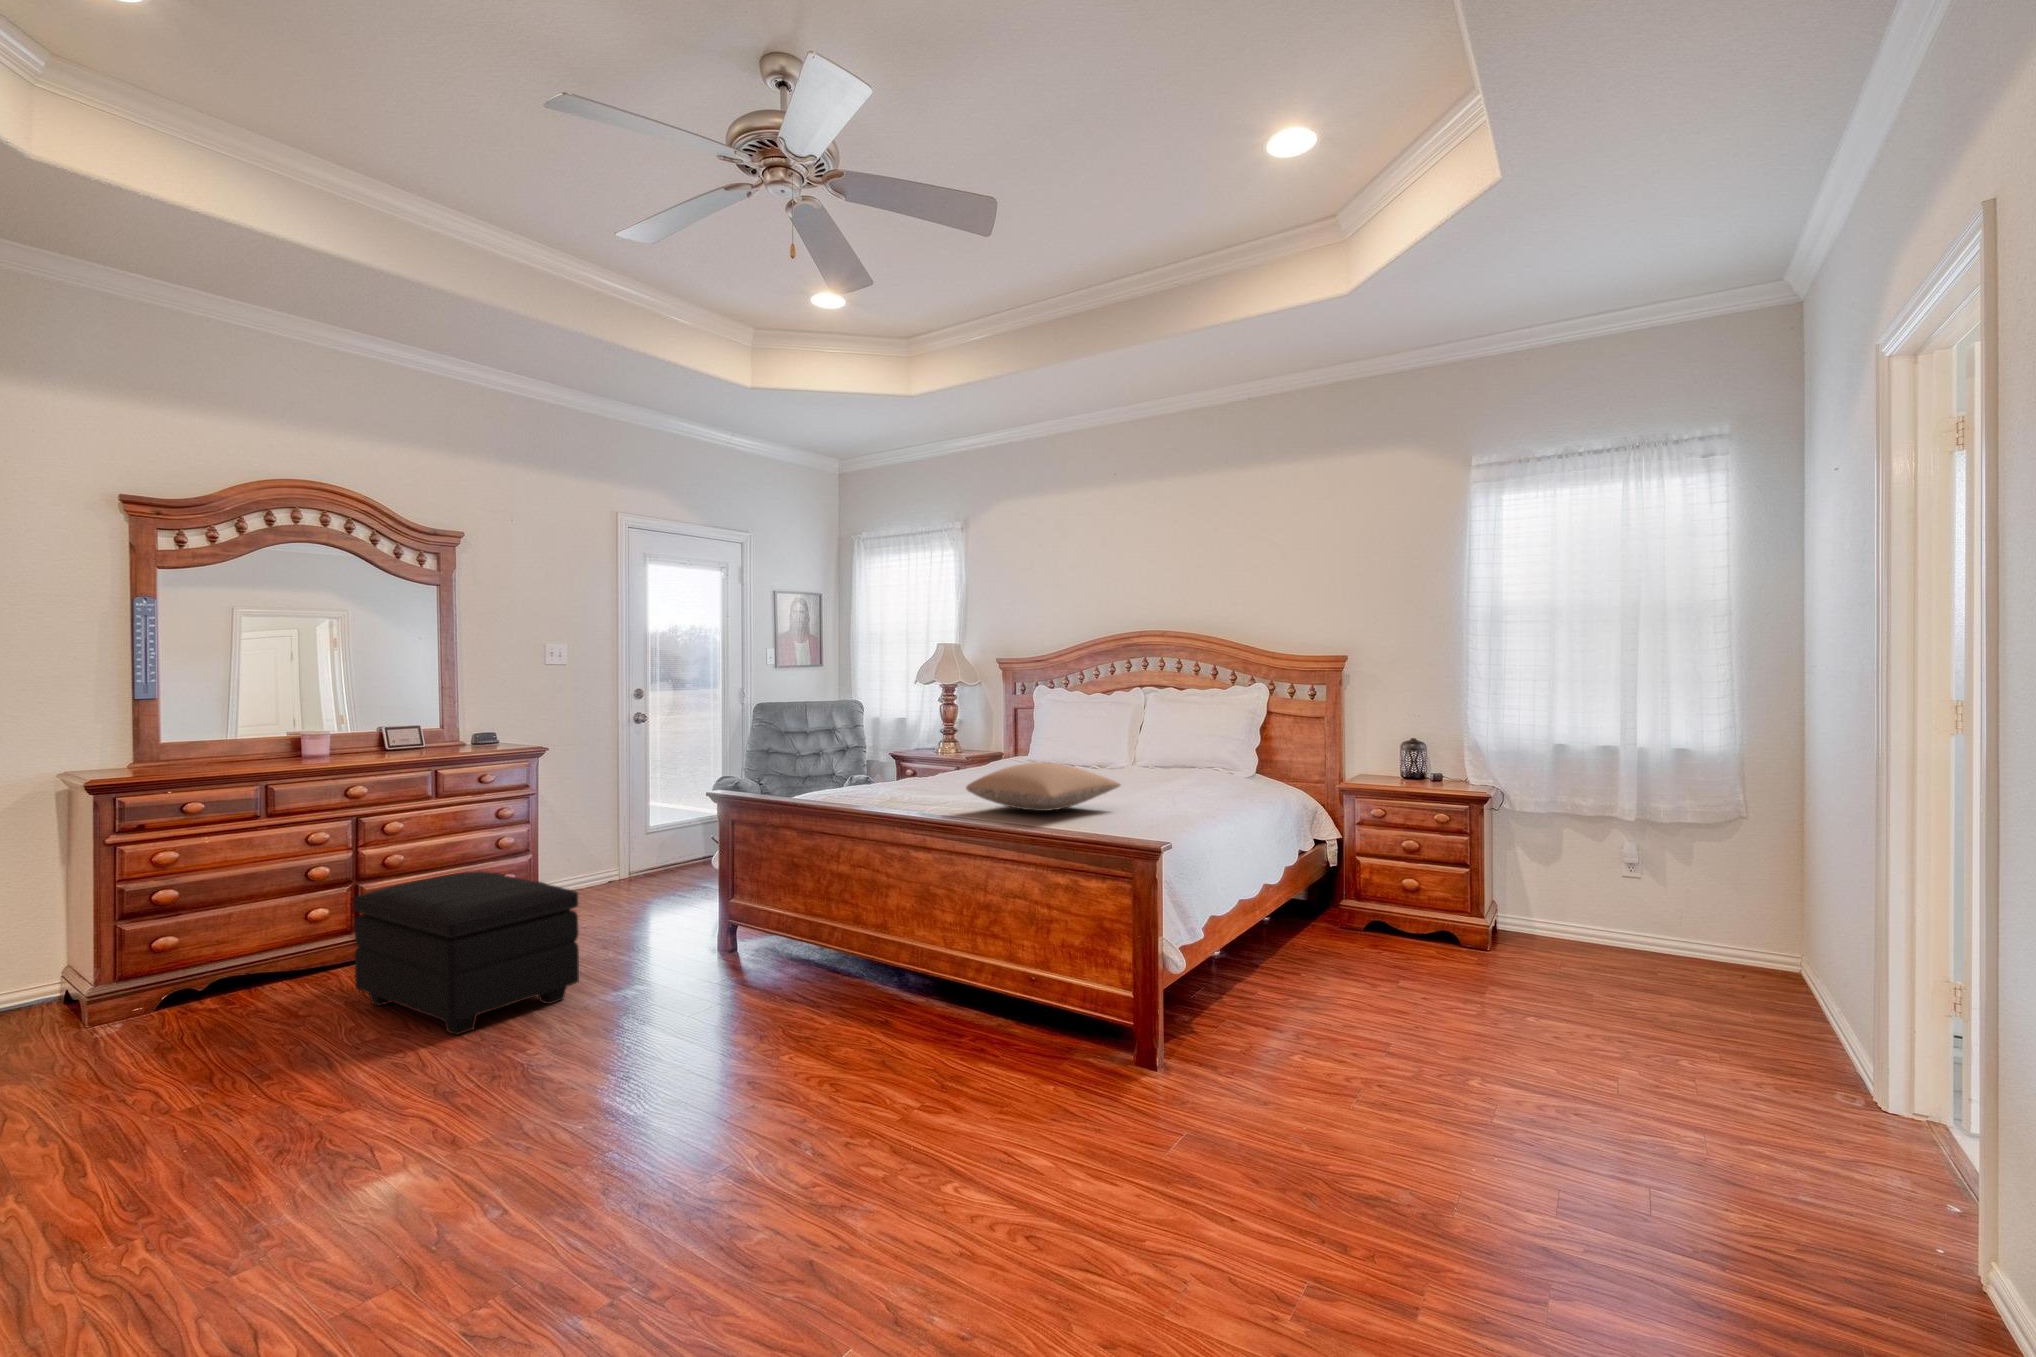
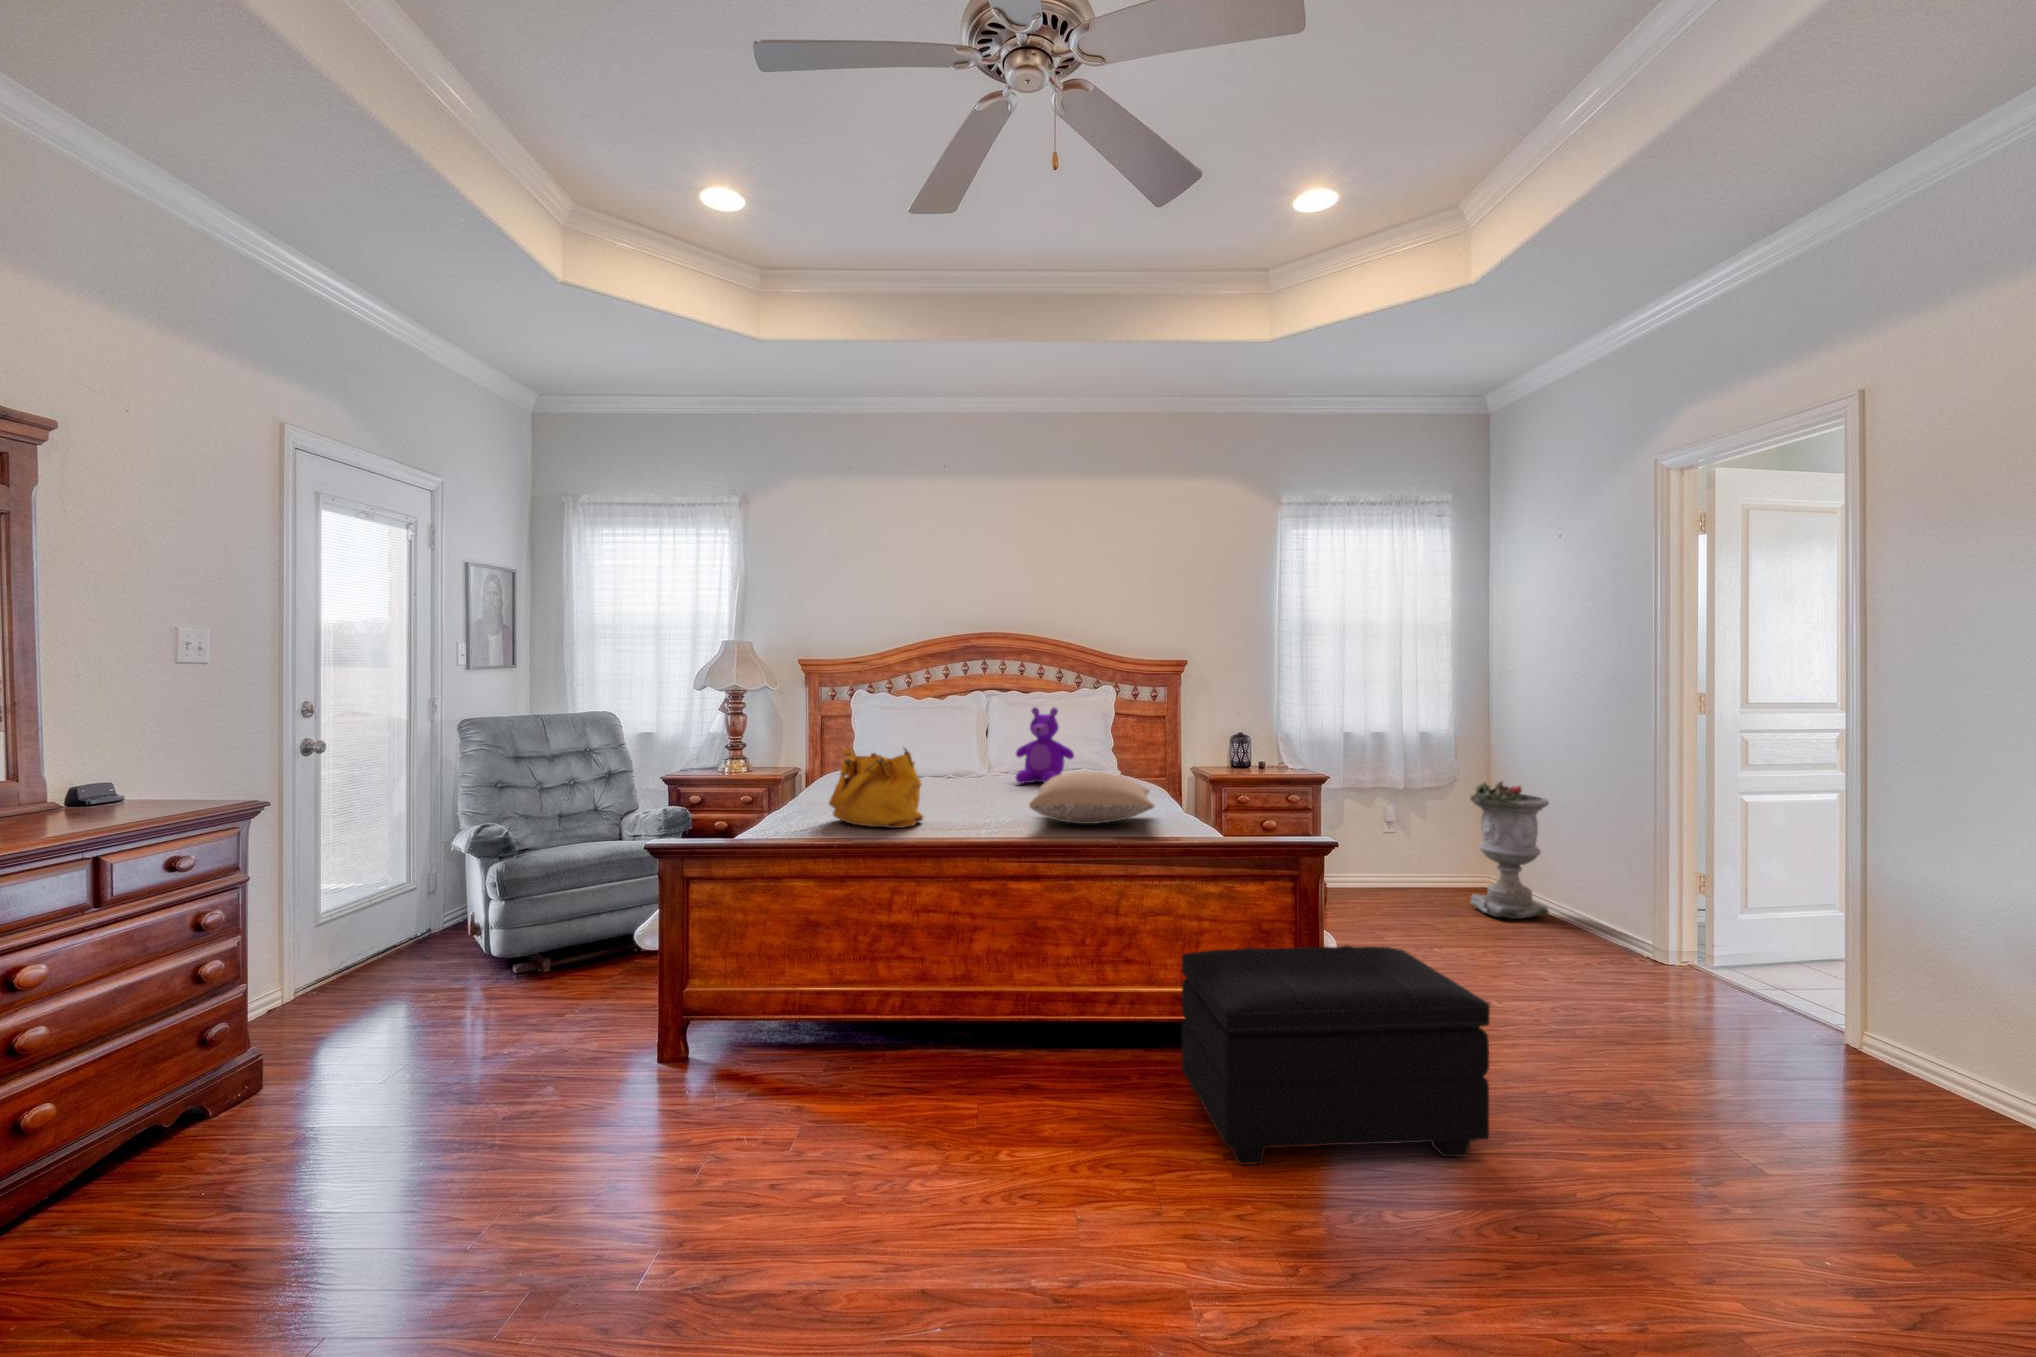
teddy bear: none [1118,703,1178,779] -> present [1016,707,1074,783]
handbag: none [852,732,935,800] -> present [829,748,923,828]
planter: none [1688,816,1815,1011] -> present [1470,782,1549,919]
footstool: present [354,872,579,1035] -> present [1182,945,1490,1165]

